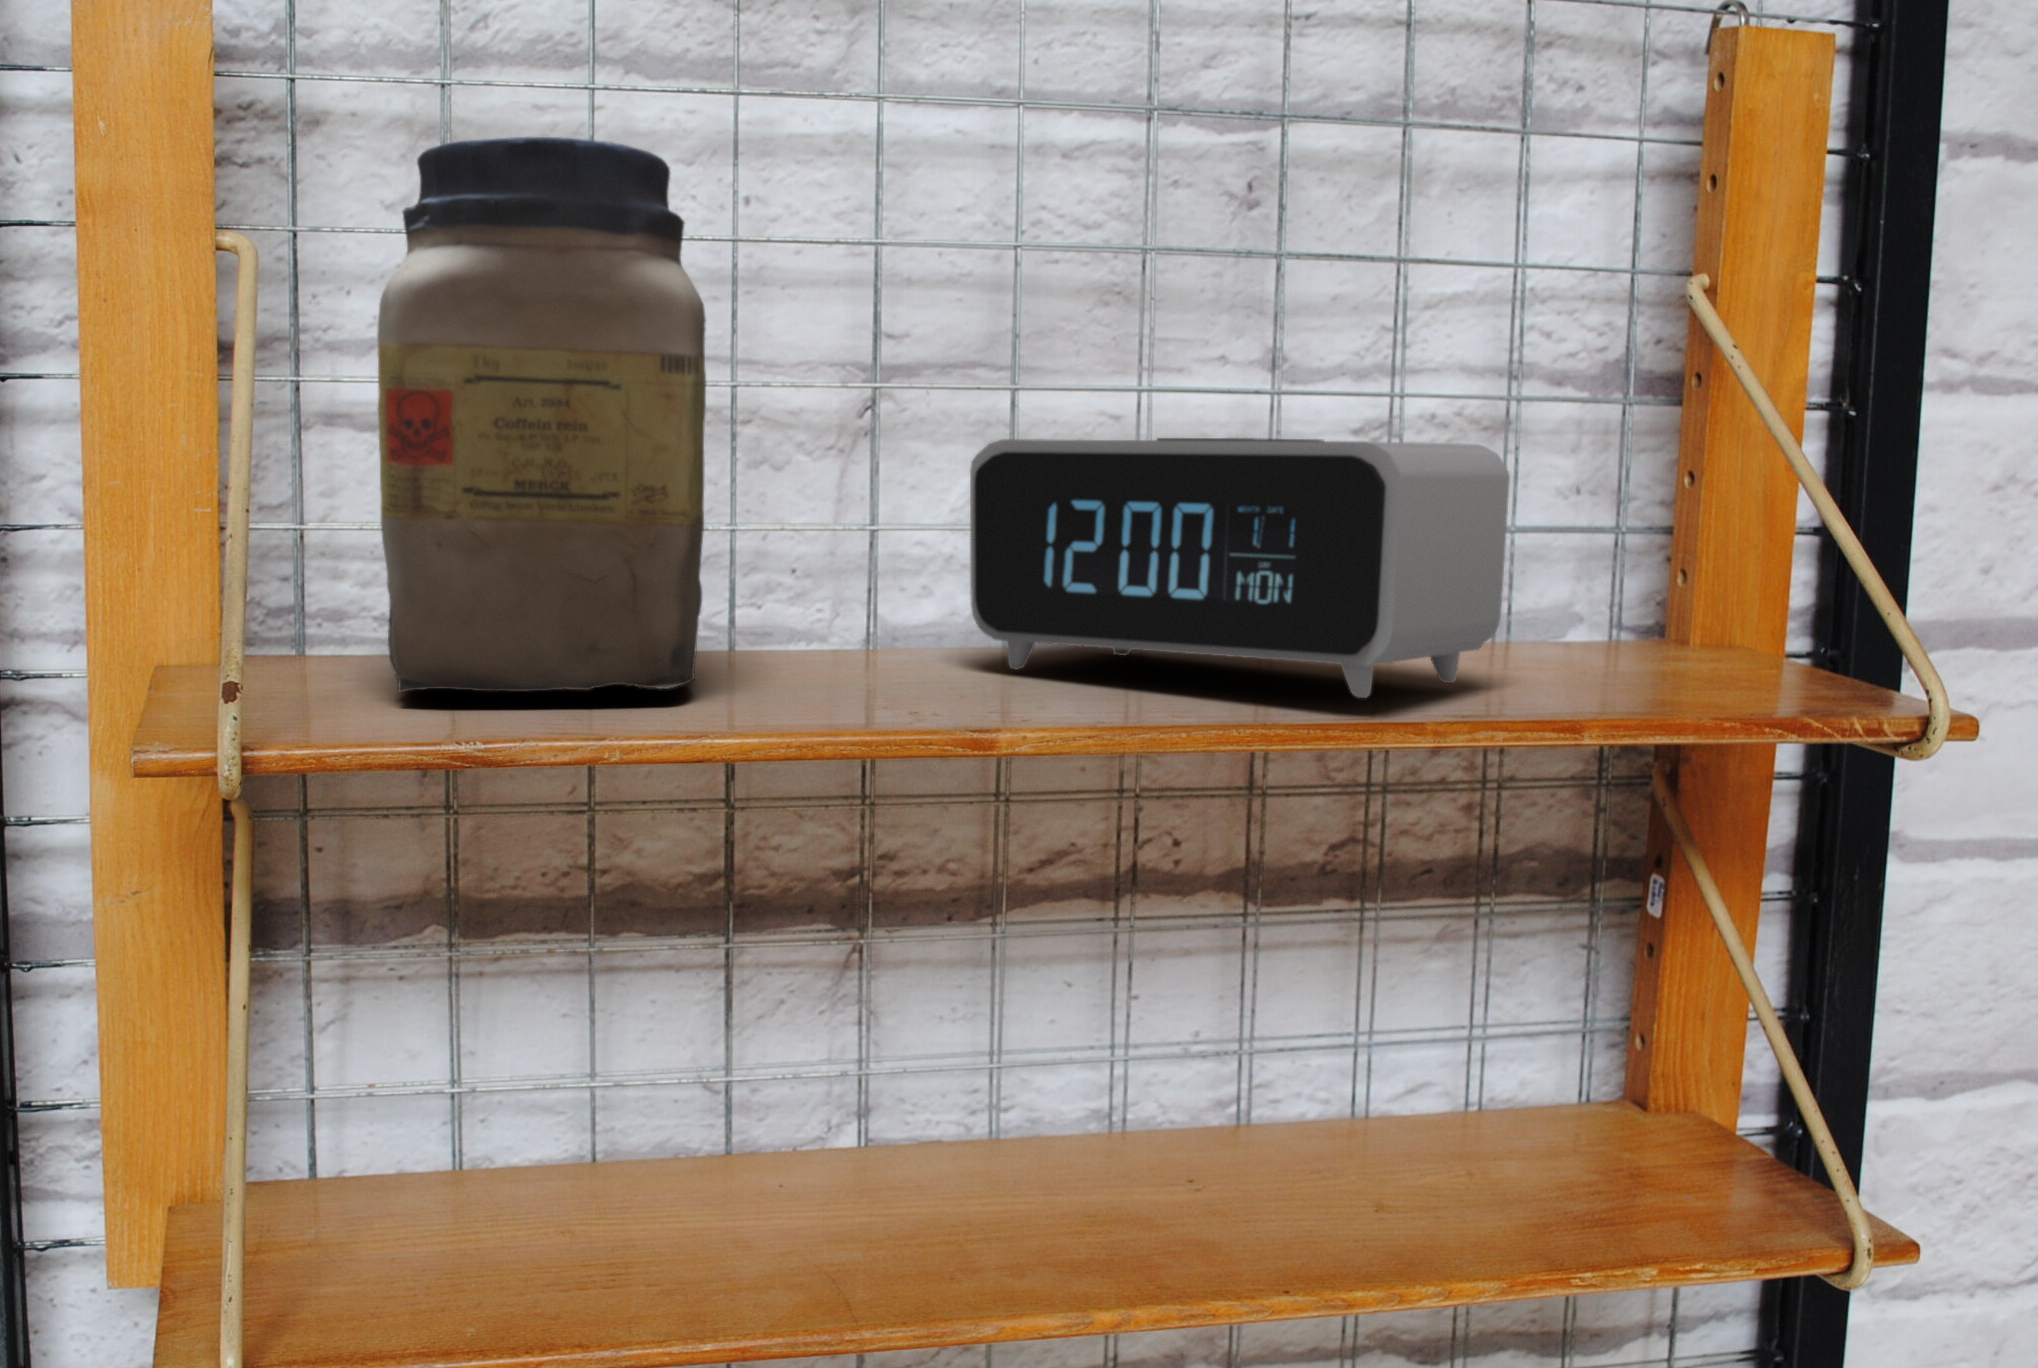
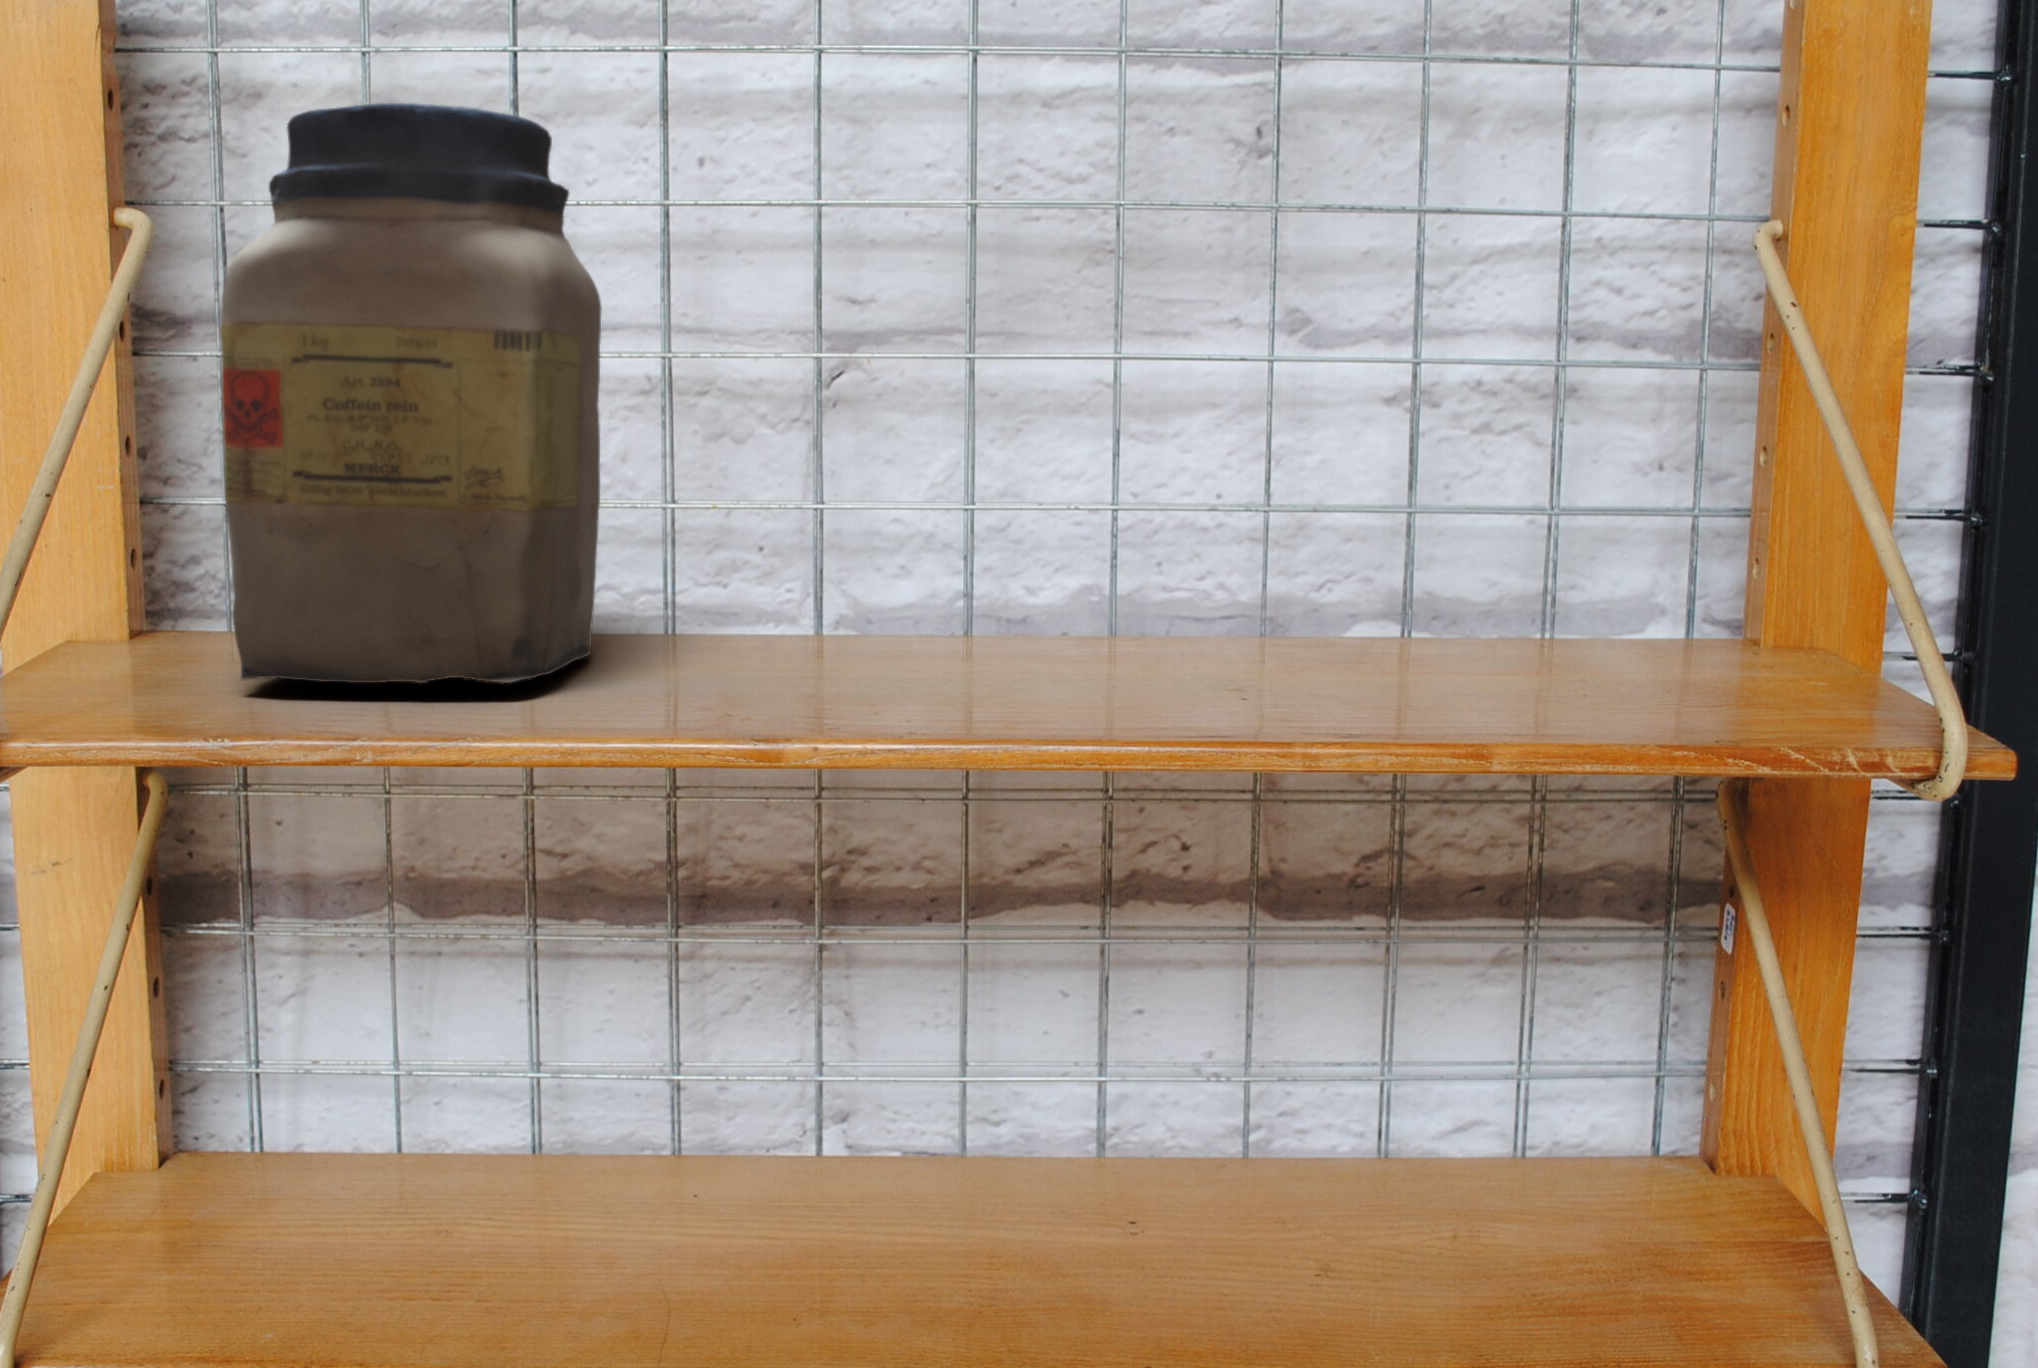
alarm clock: present [970,438,1510,698] -> none [896,413,1472,712]

